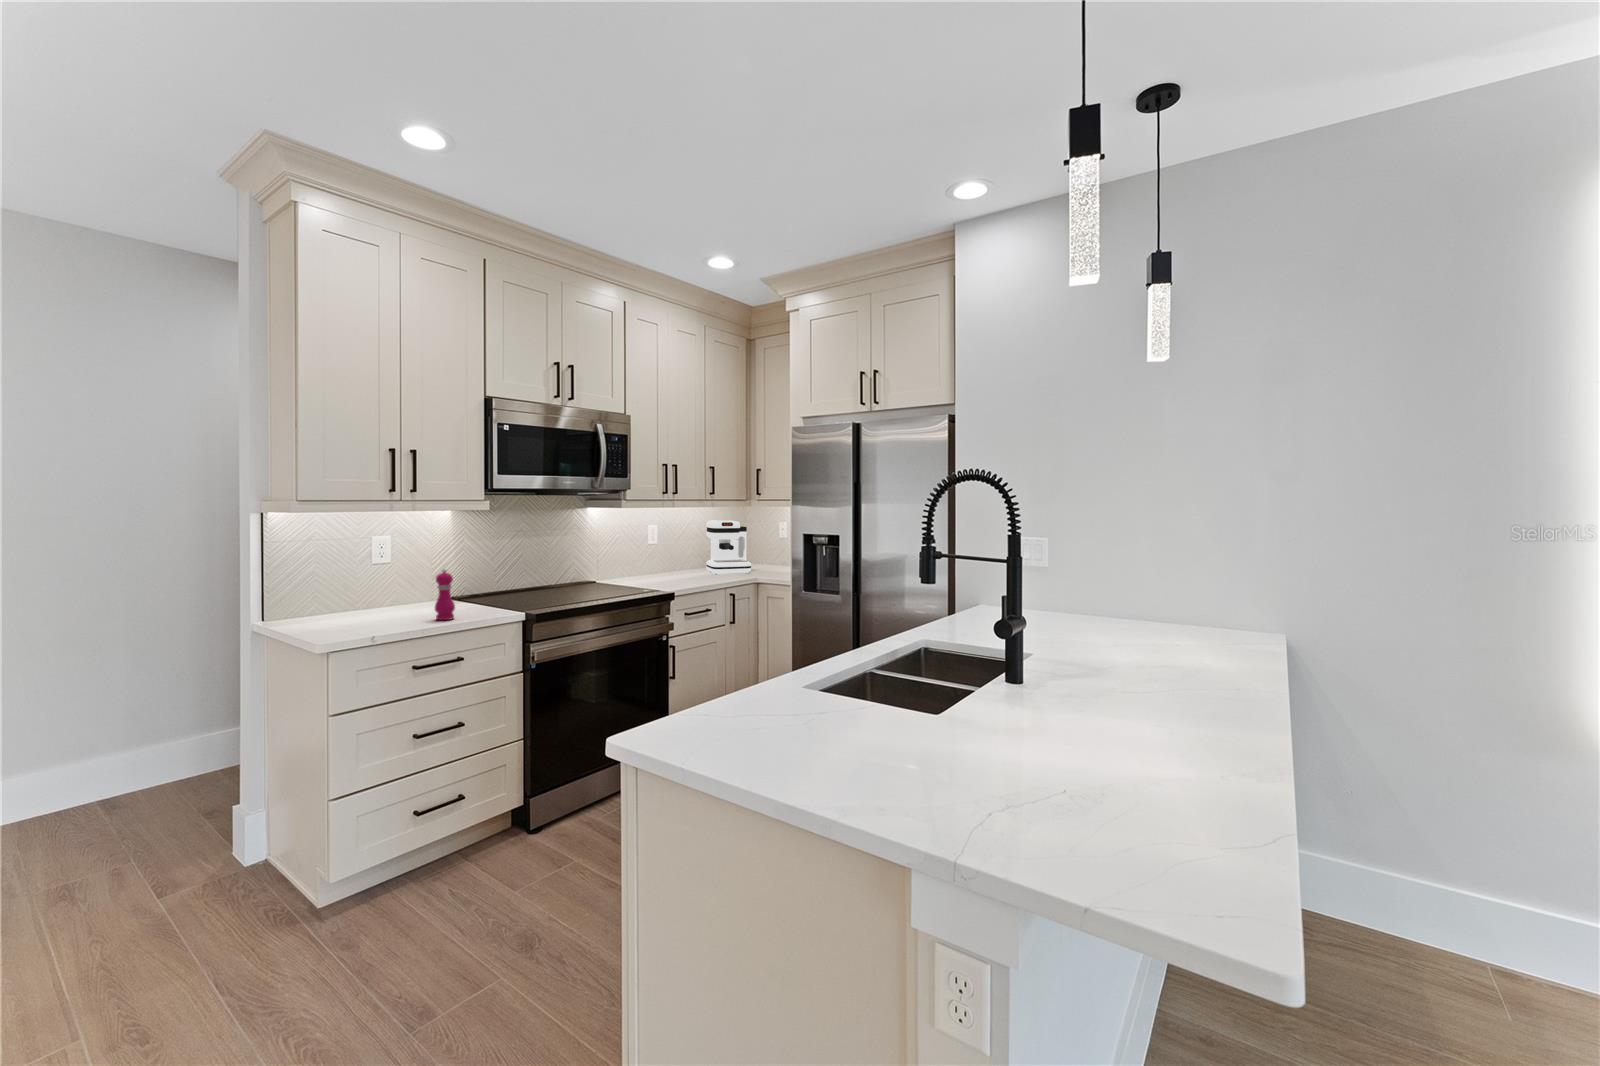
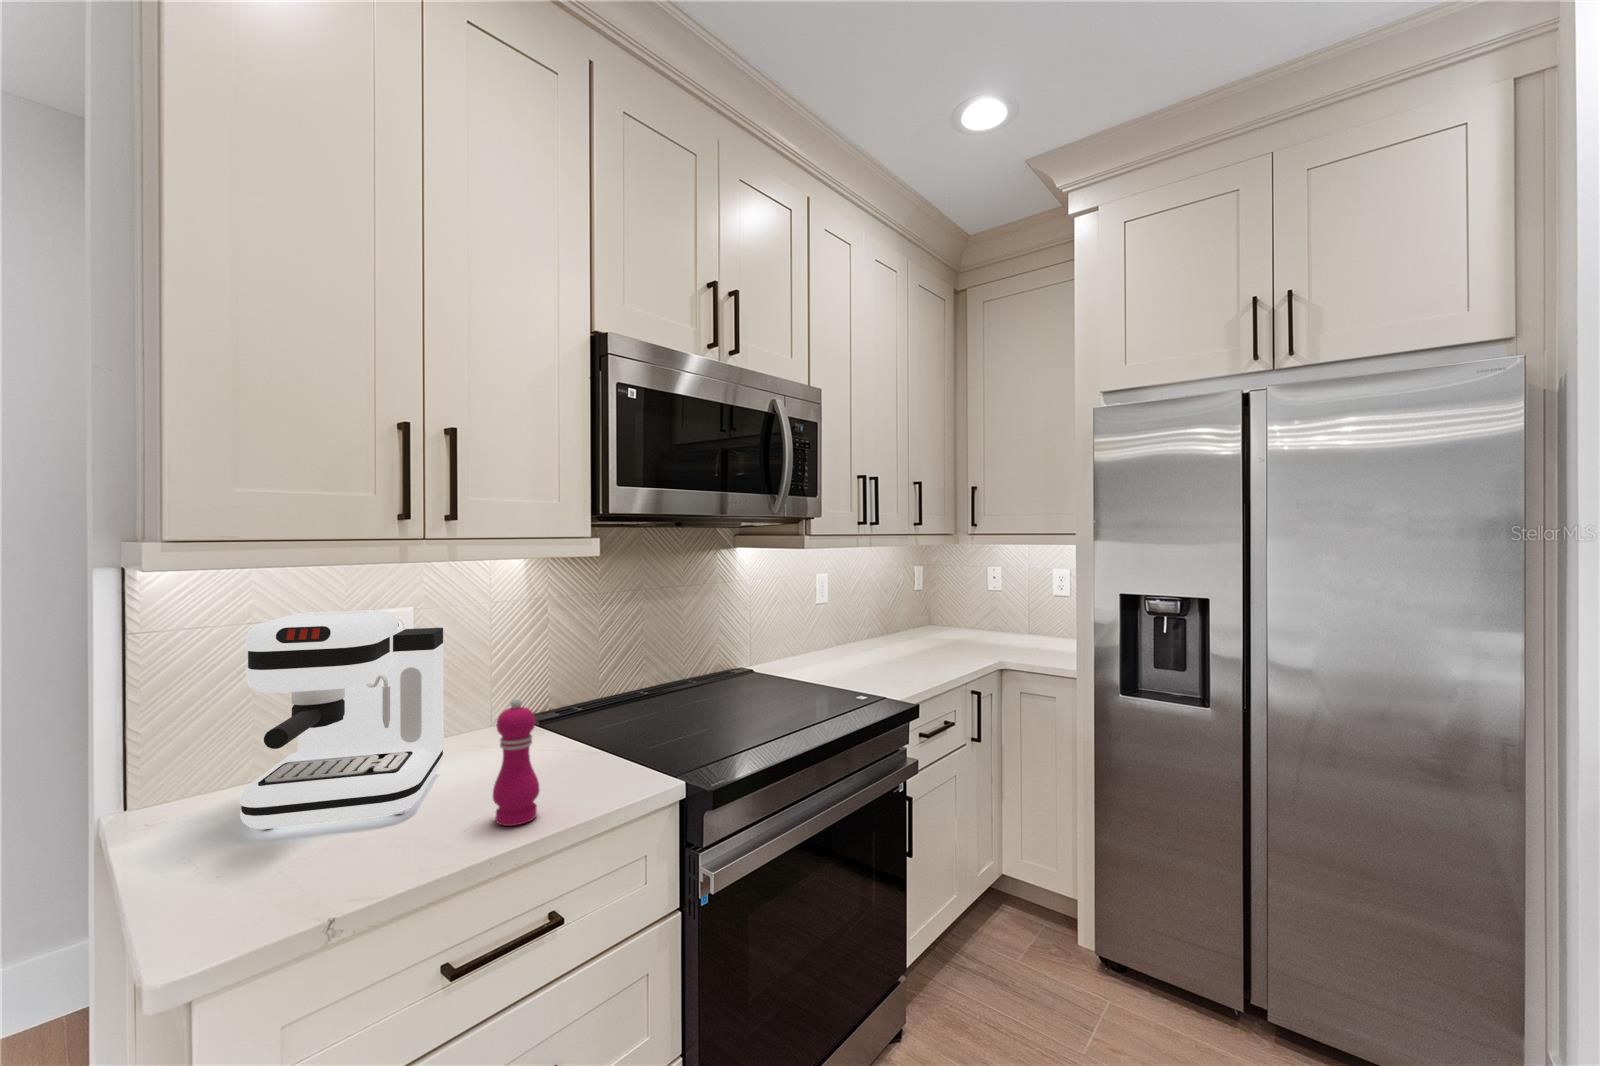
coffee maker: present [706,520,751,575] -> present [240,610,444,829]

